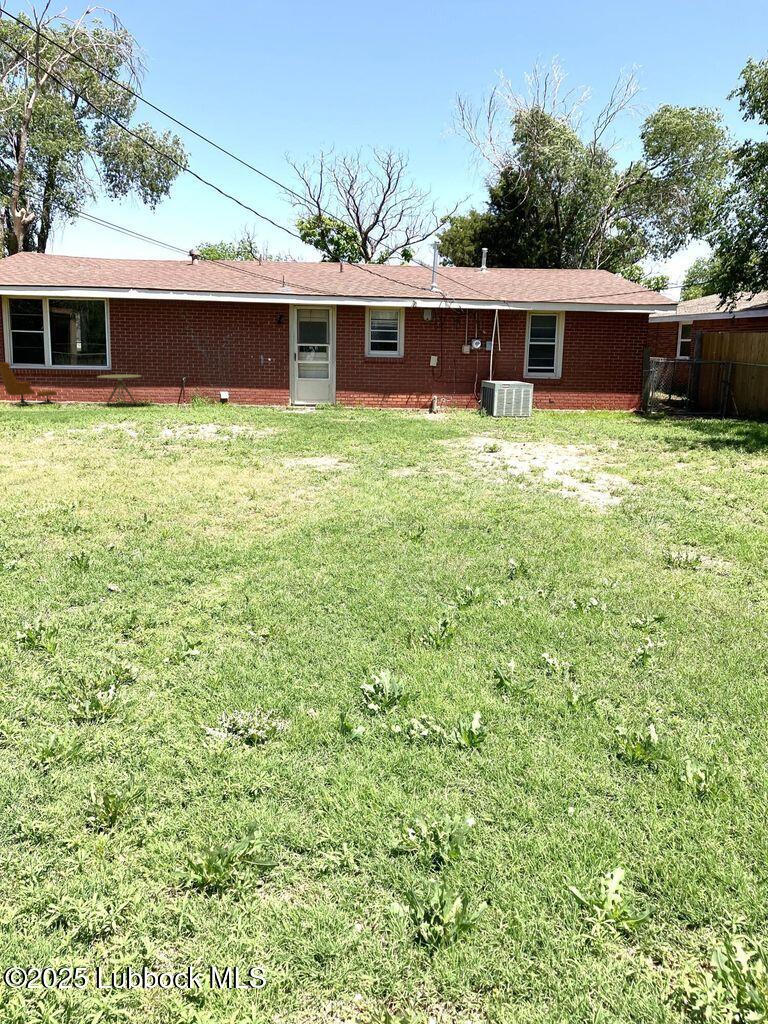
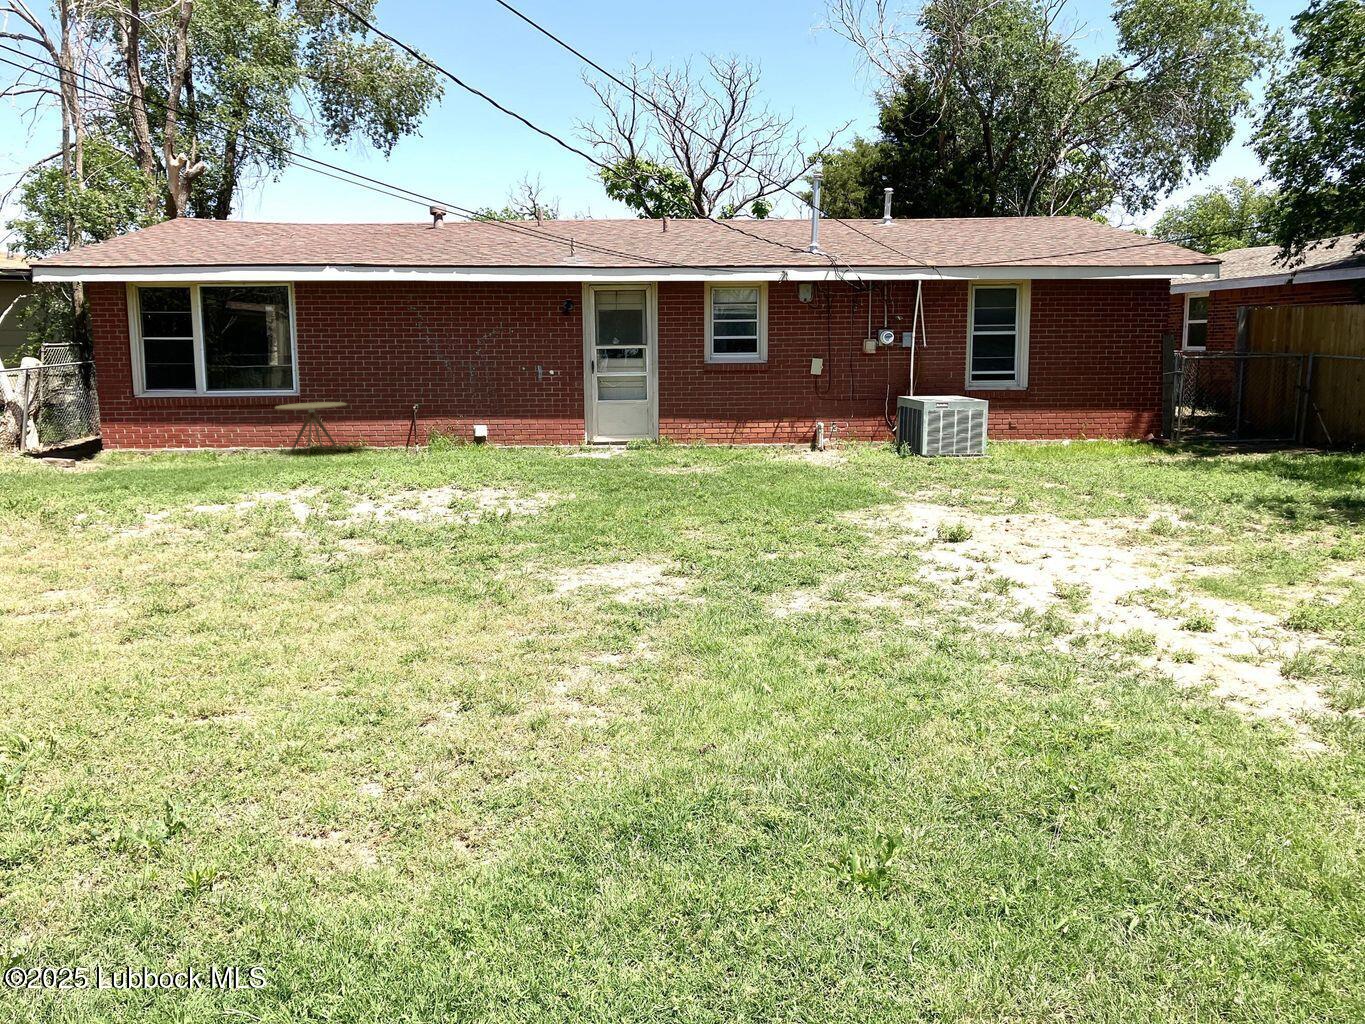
lounge chair: present [0,362,57,404] -> none [116,388,214,458]

